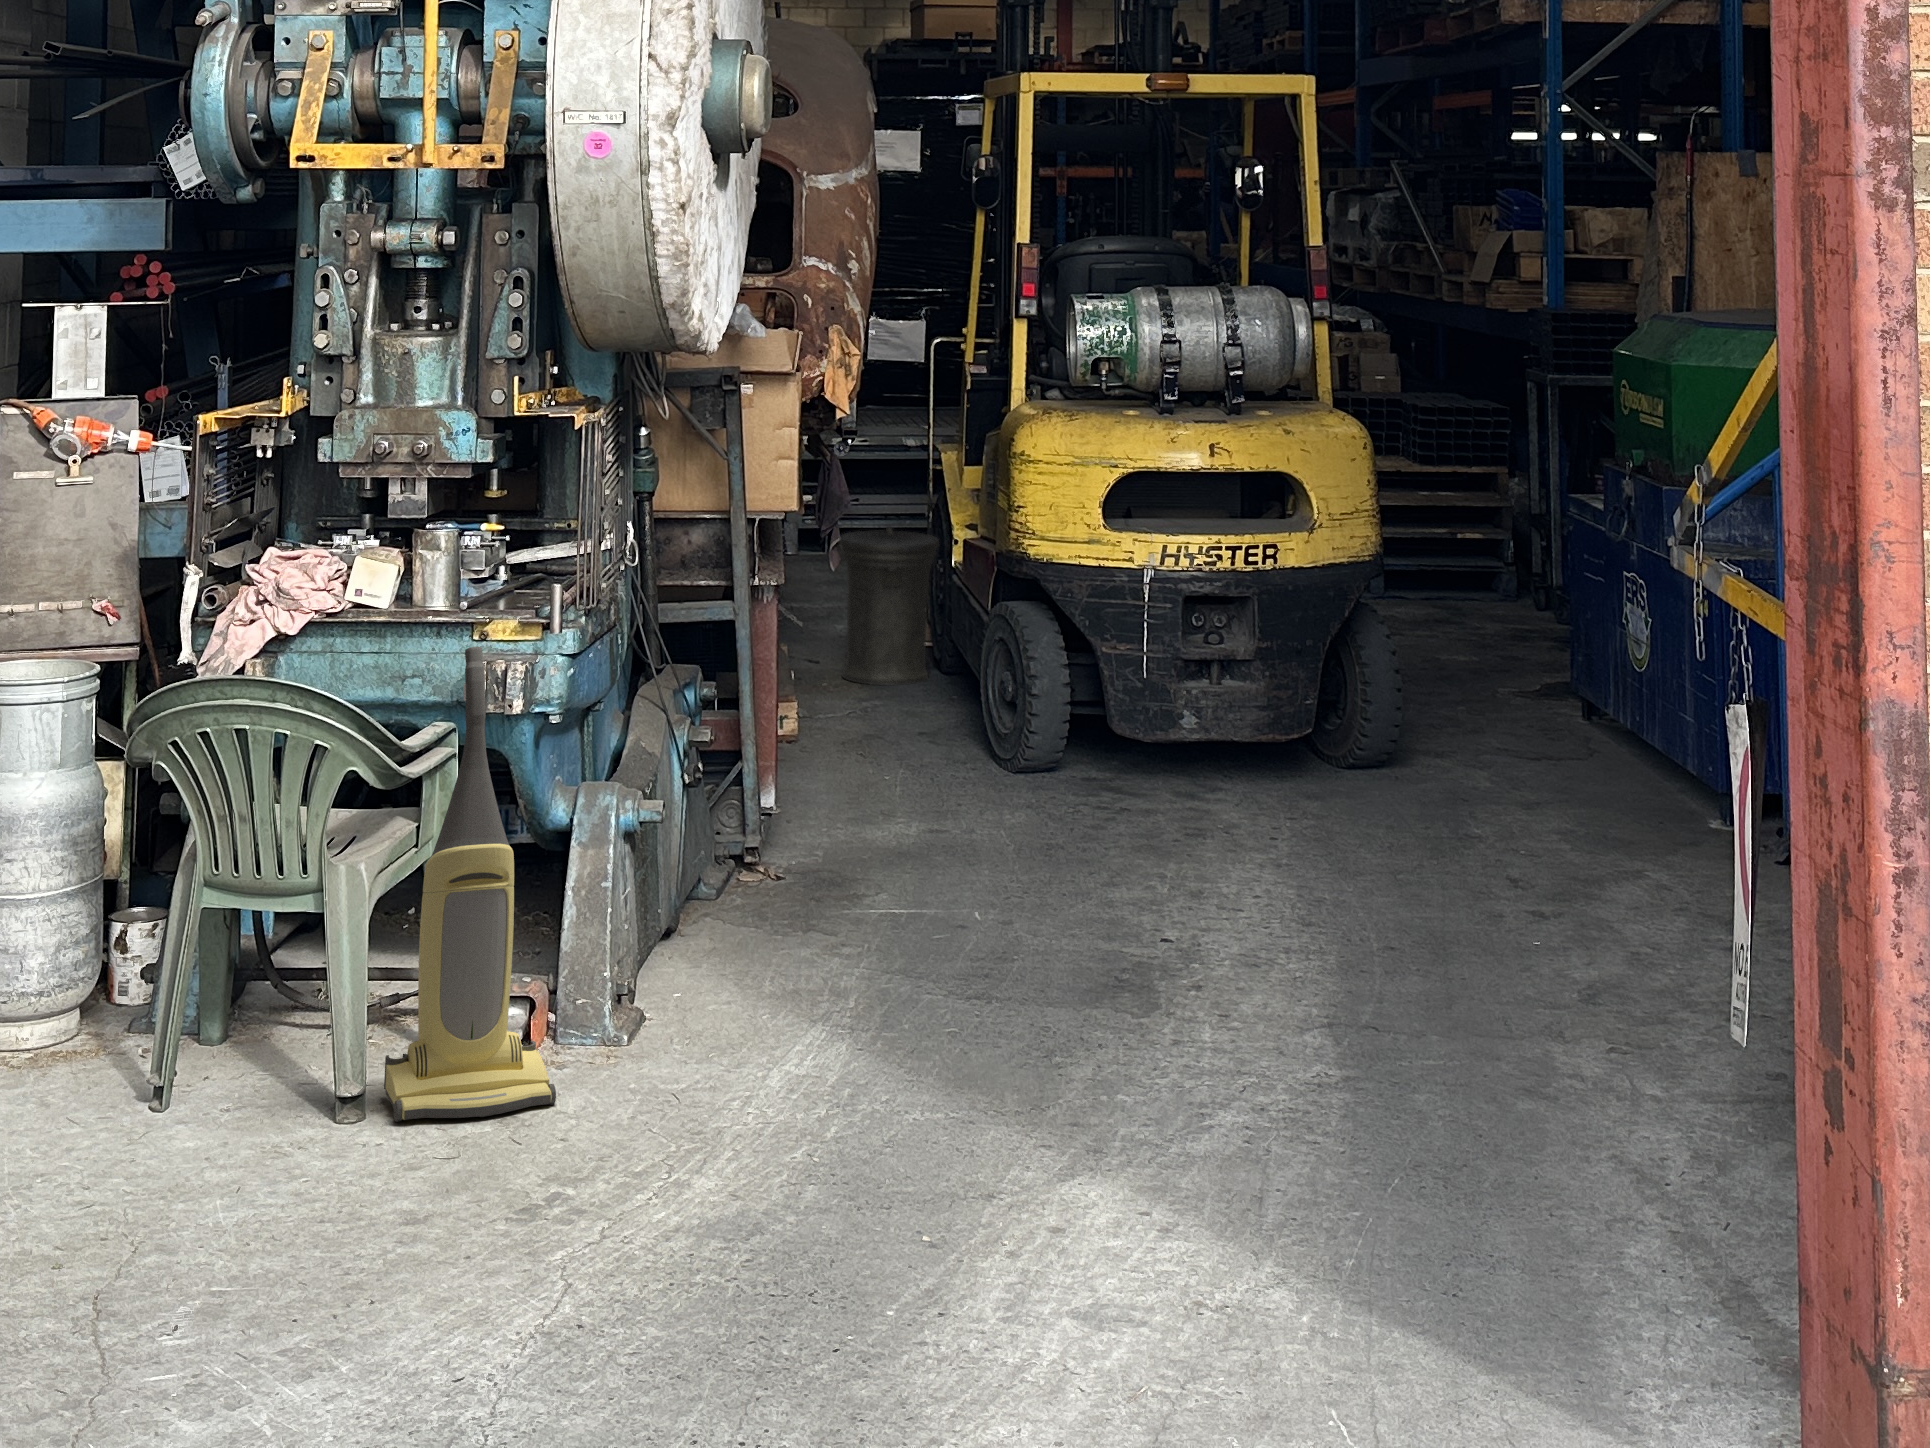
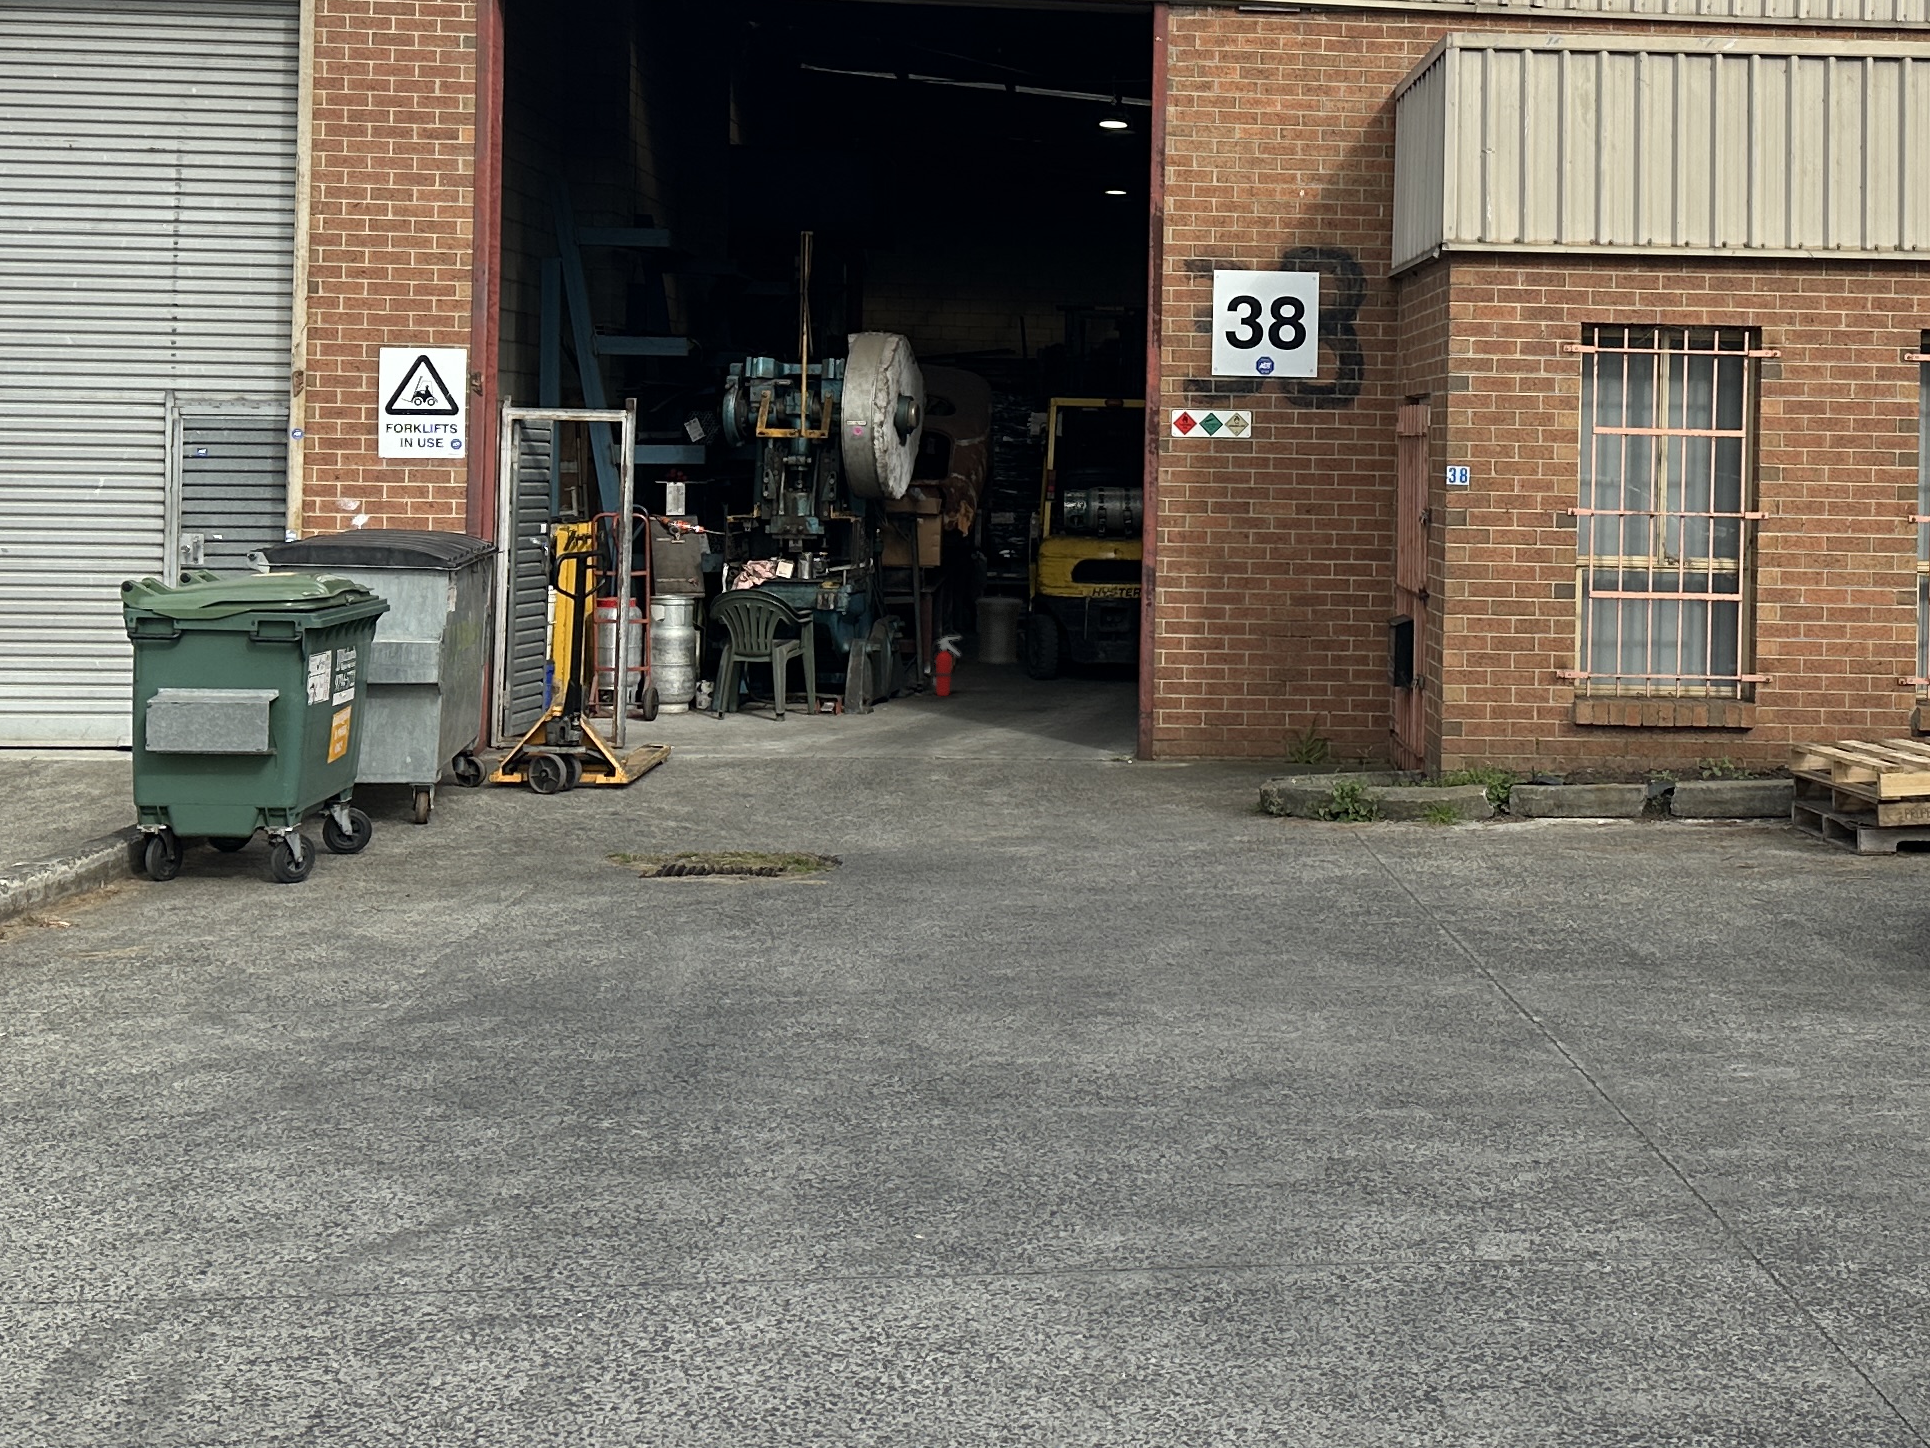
vacuum cleaner: present [384,647,556,1122] -> none [791,590,845,730]
fire extinguisher: none [772,694,854,857] -> present [930,637,959,696]

